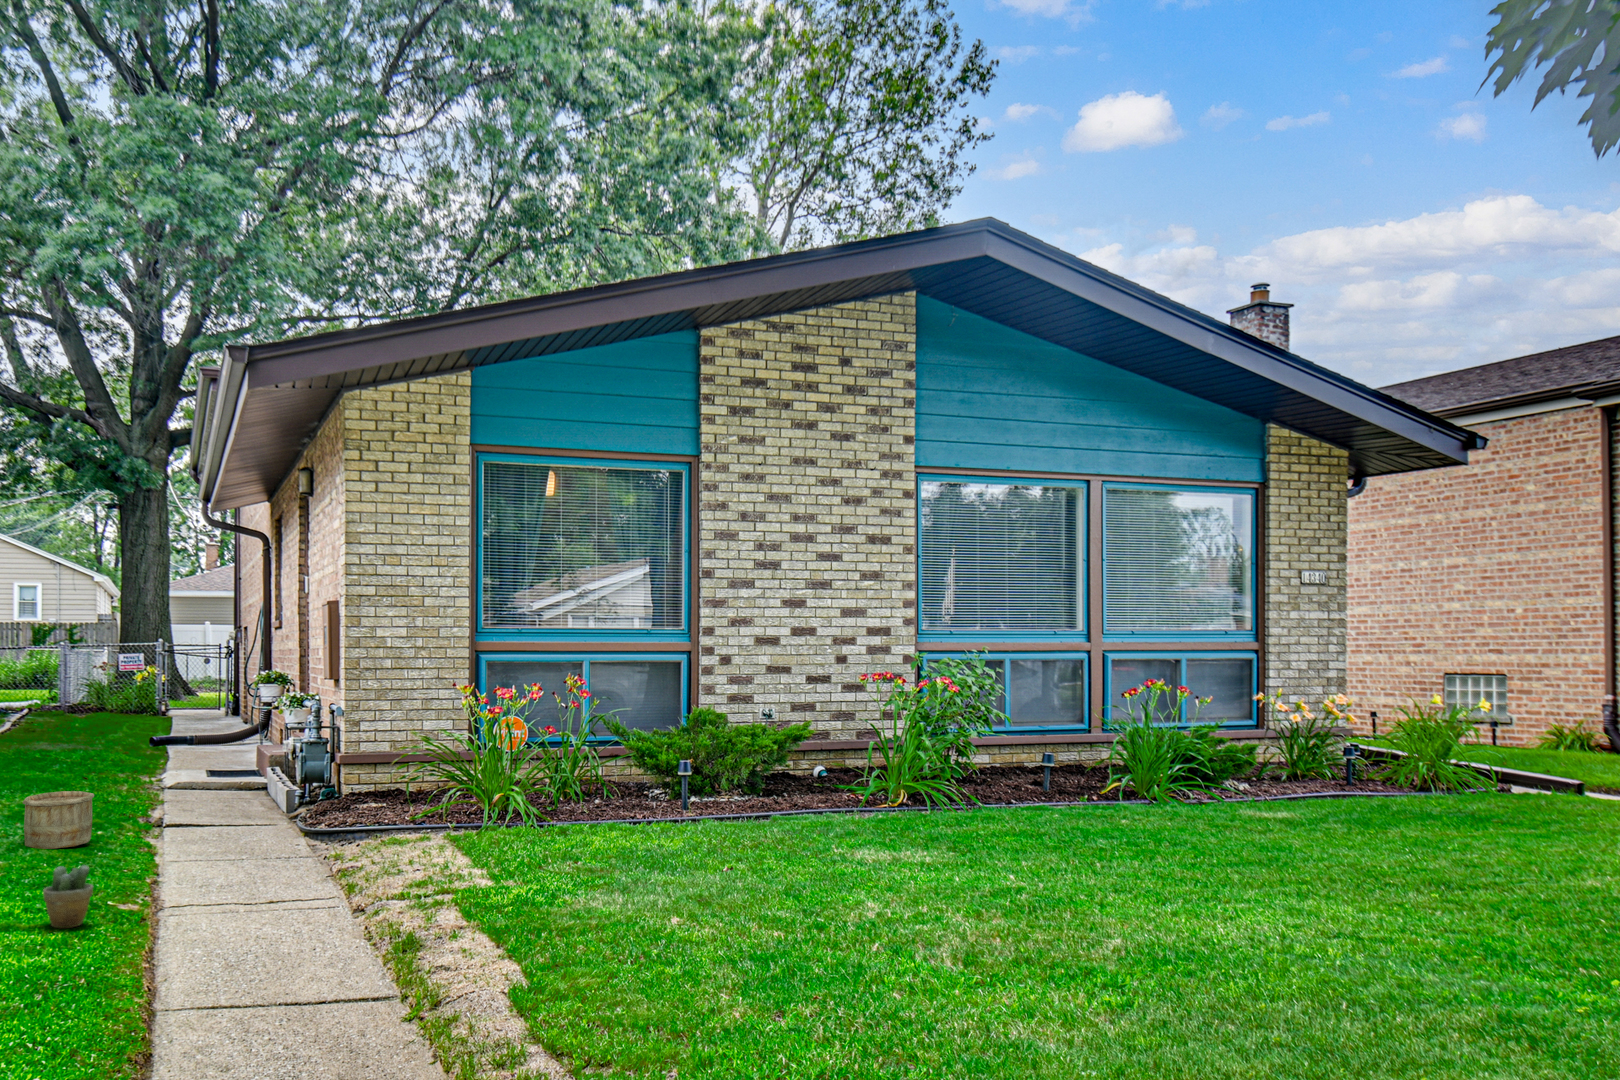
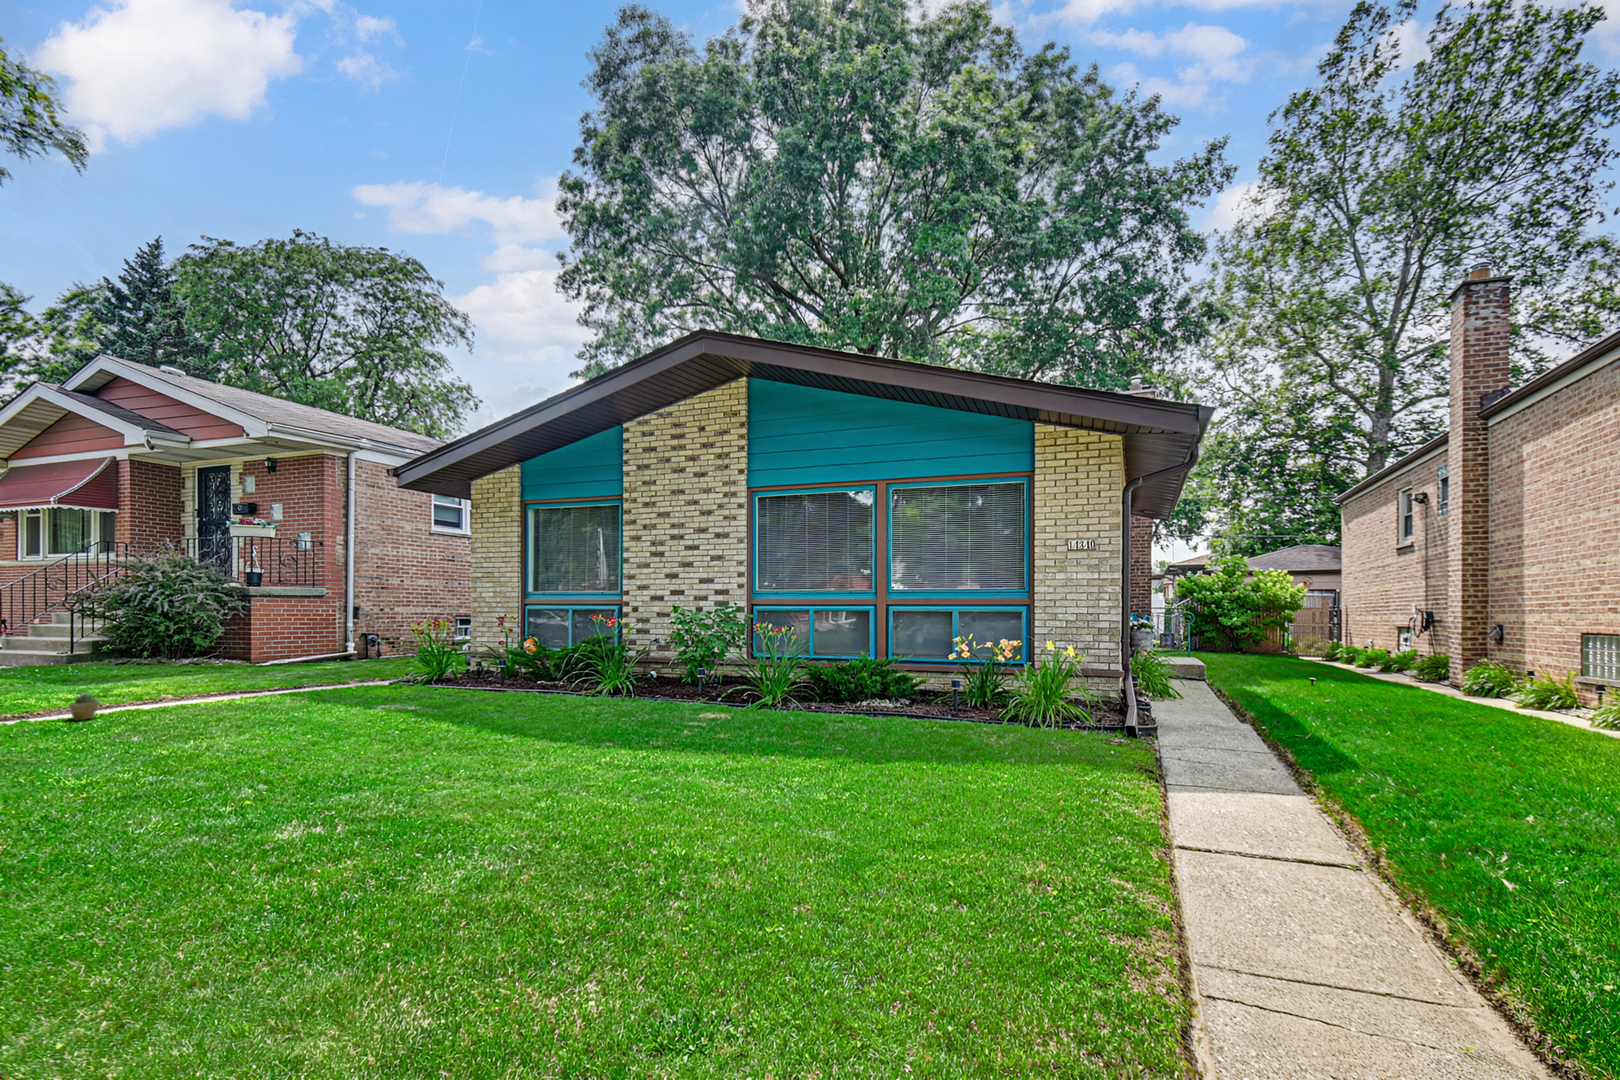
wooden bucket: present [23,791,94,849] -> none [286,660,322,684]

